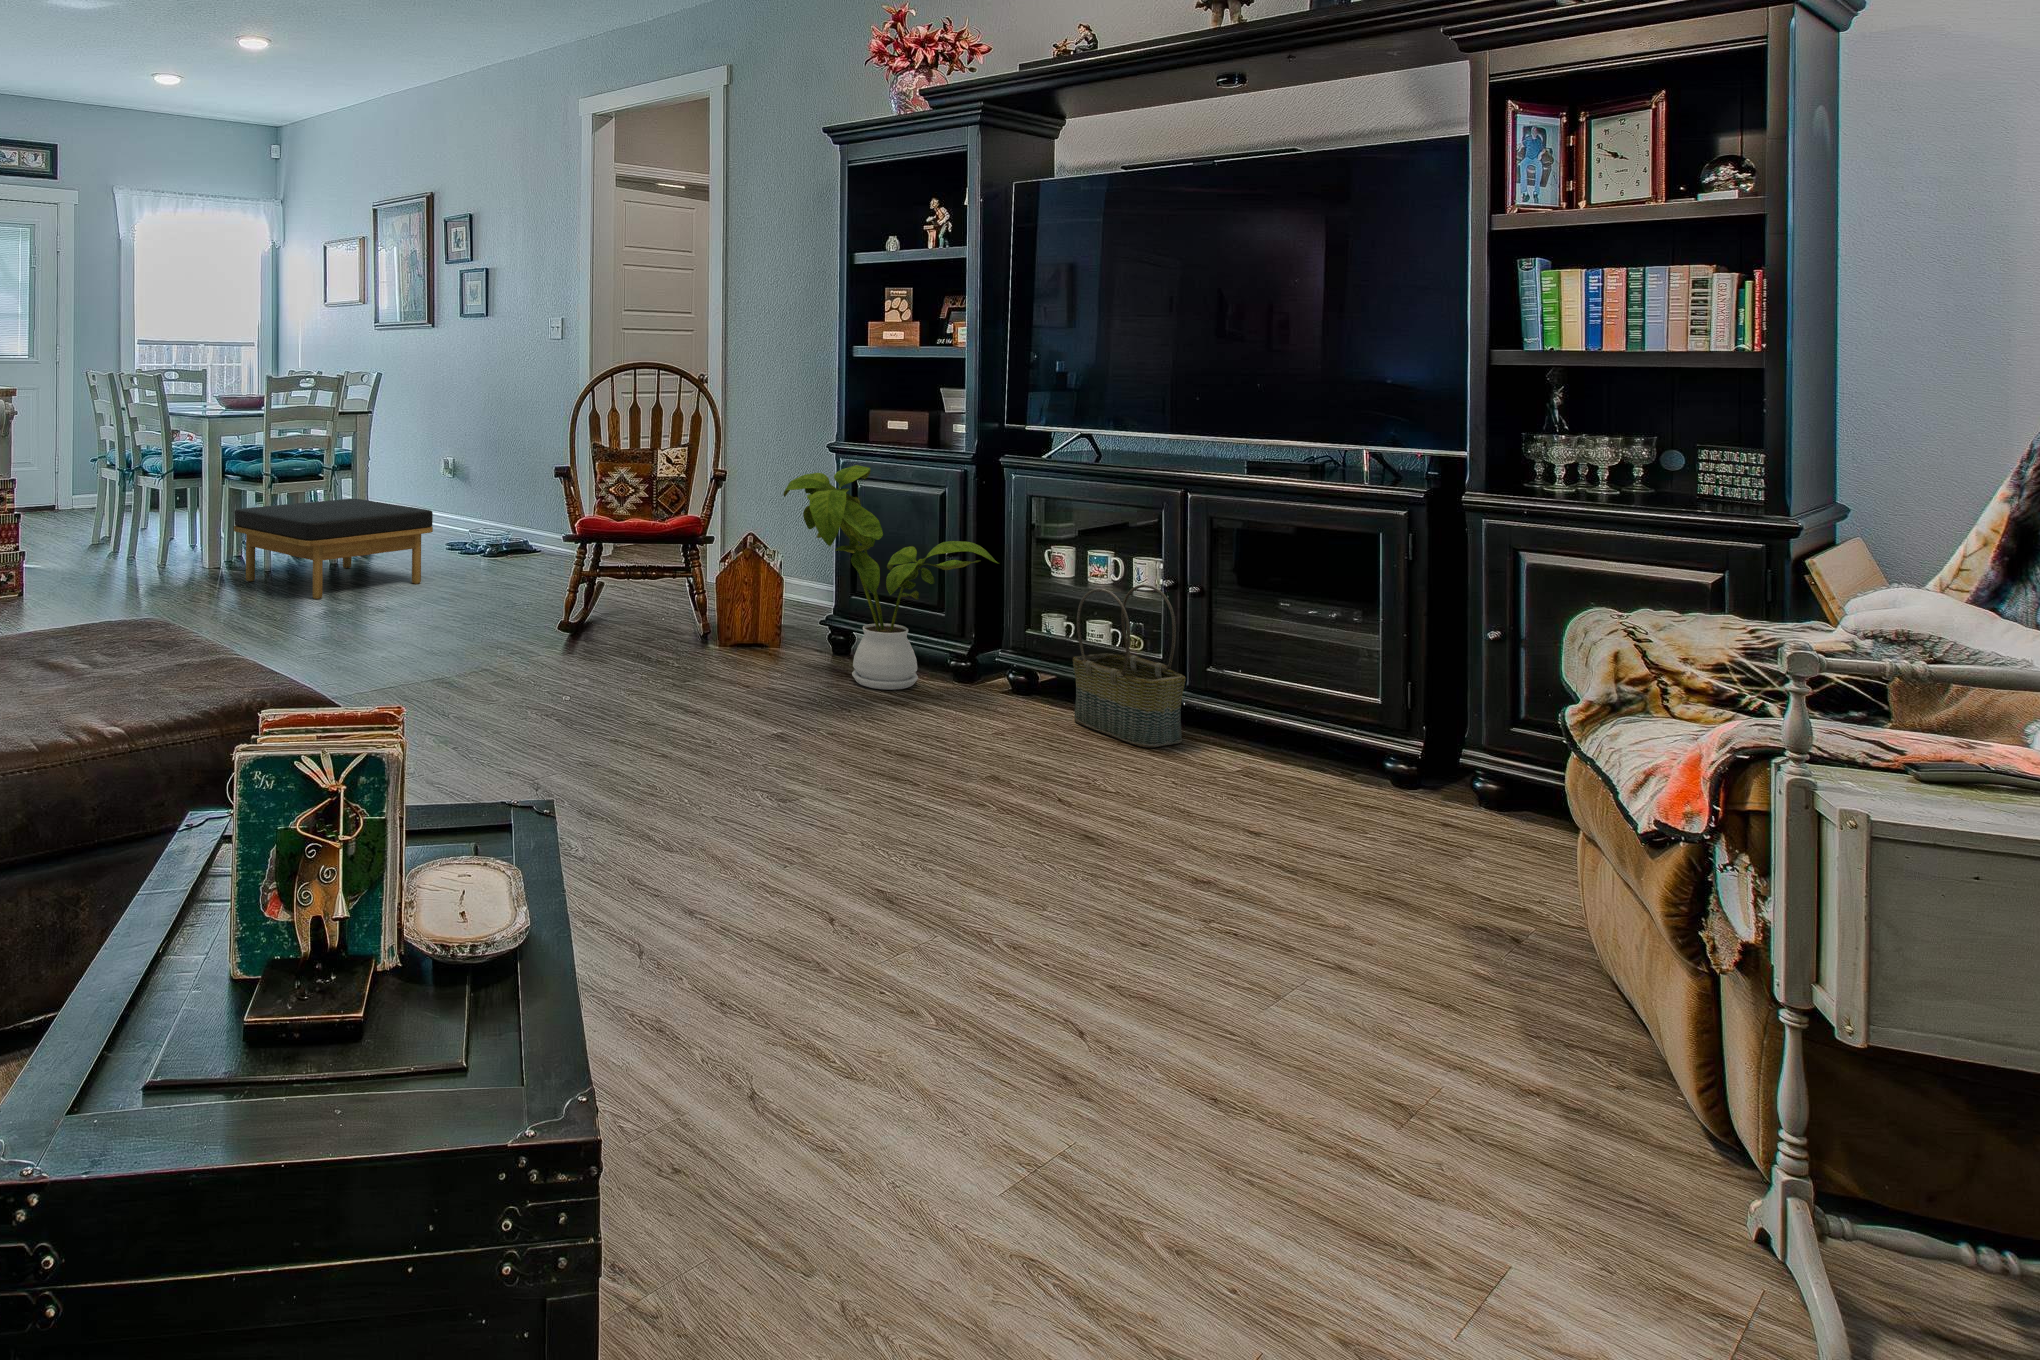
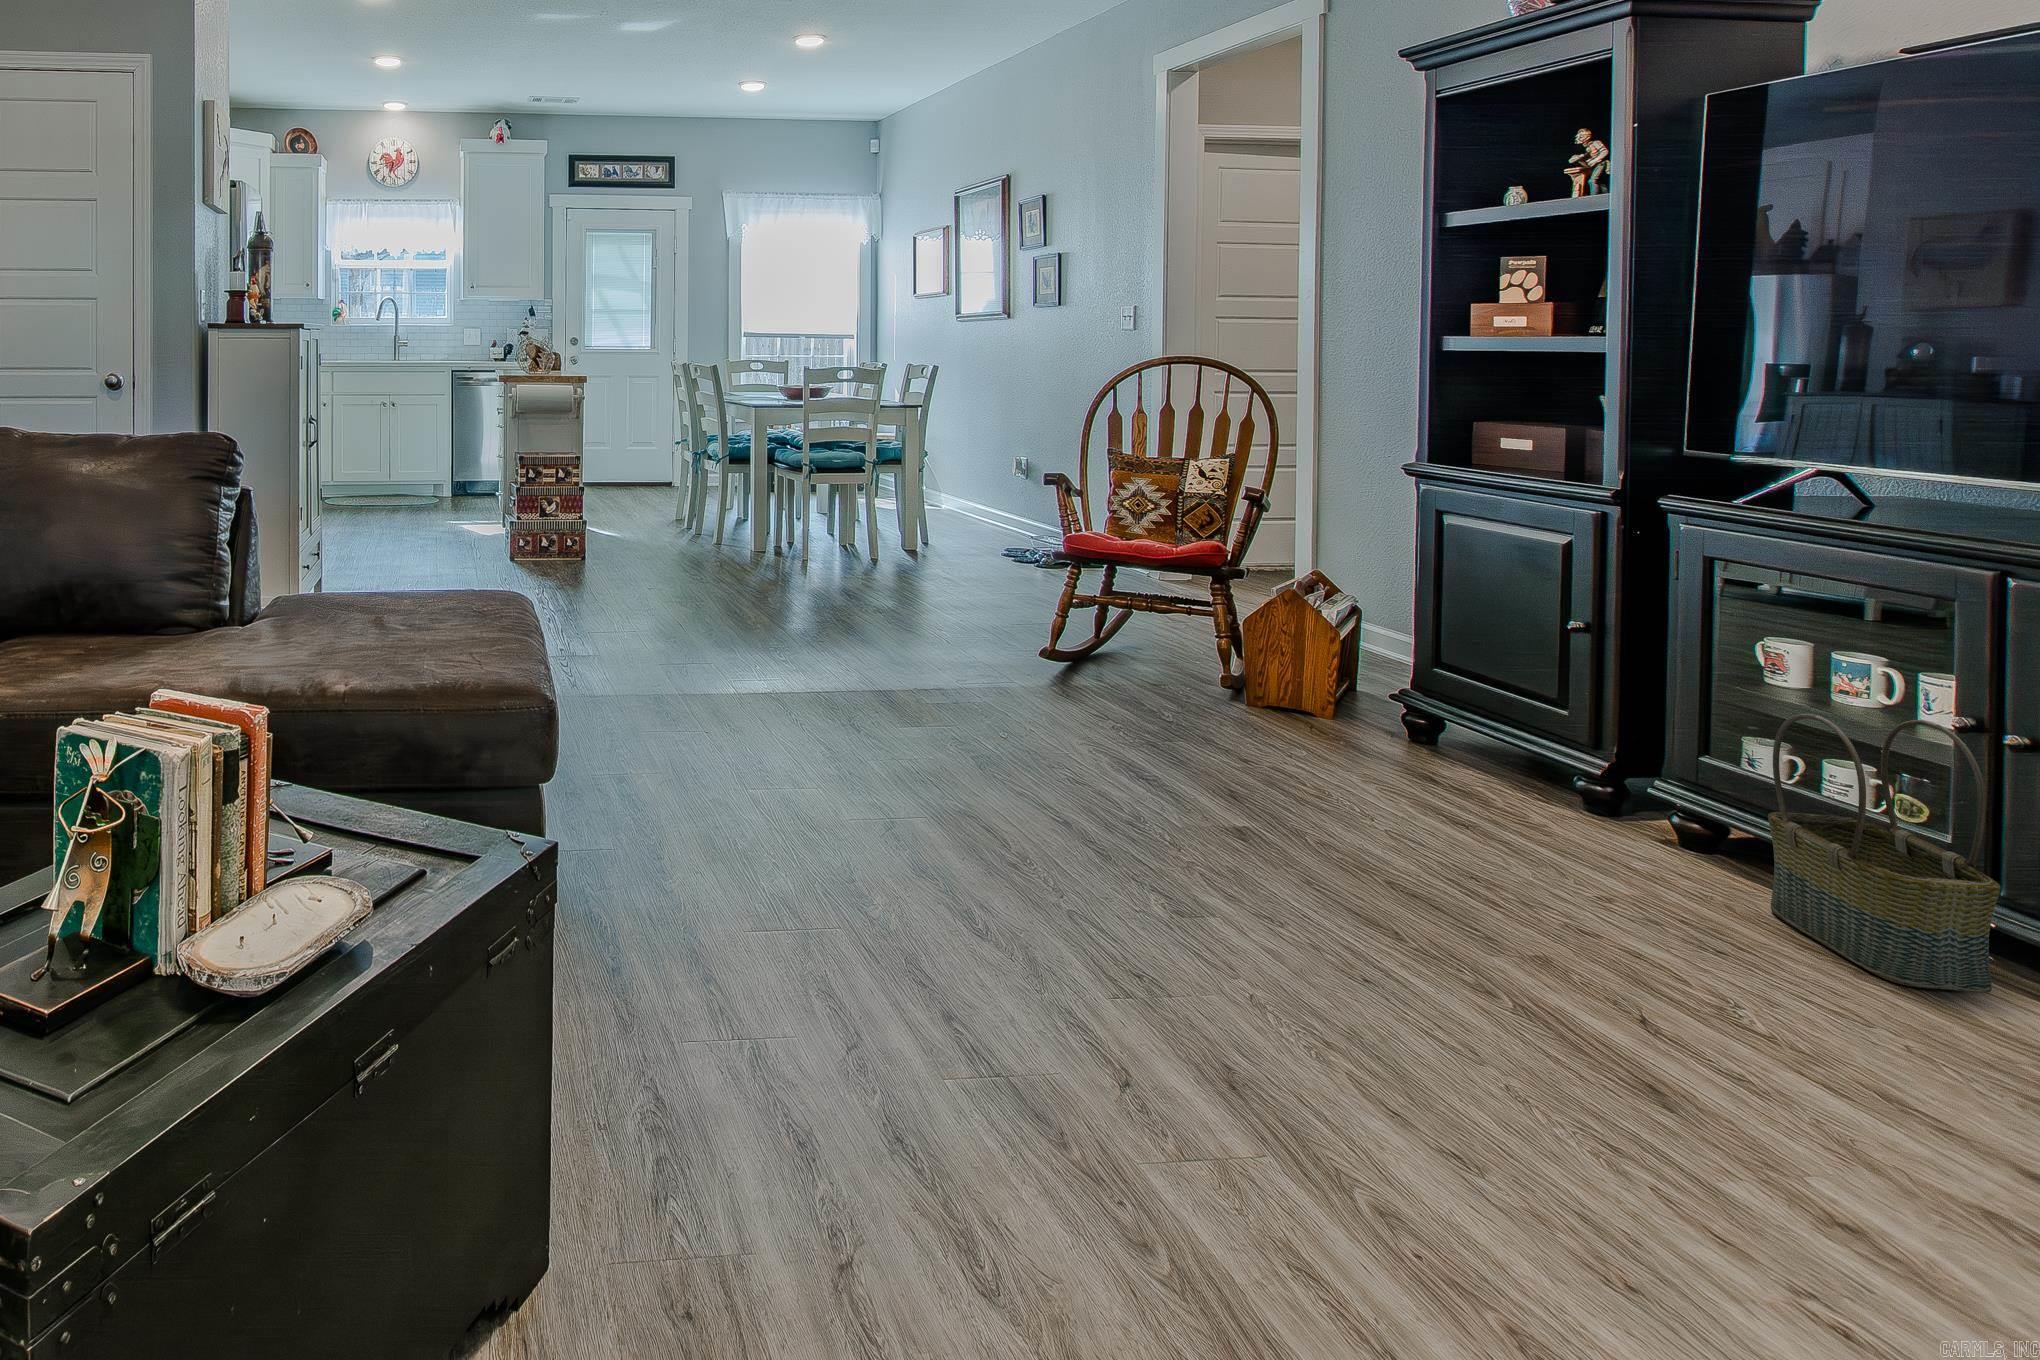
house plant: present [783,465,998,690] -> none [1290,495,1641,803]
ottoman: present [234,499,433,599] -> none [762,492,953,589]

